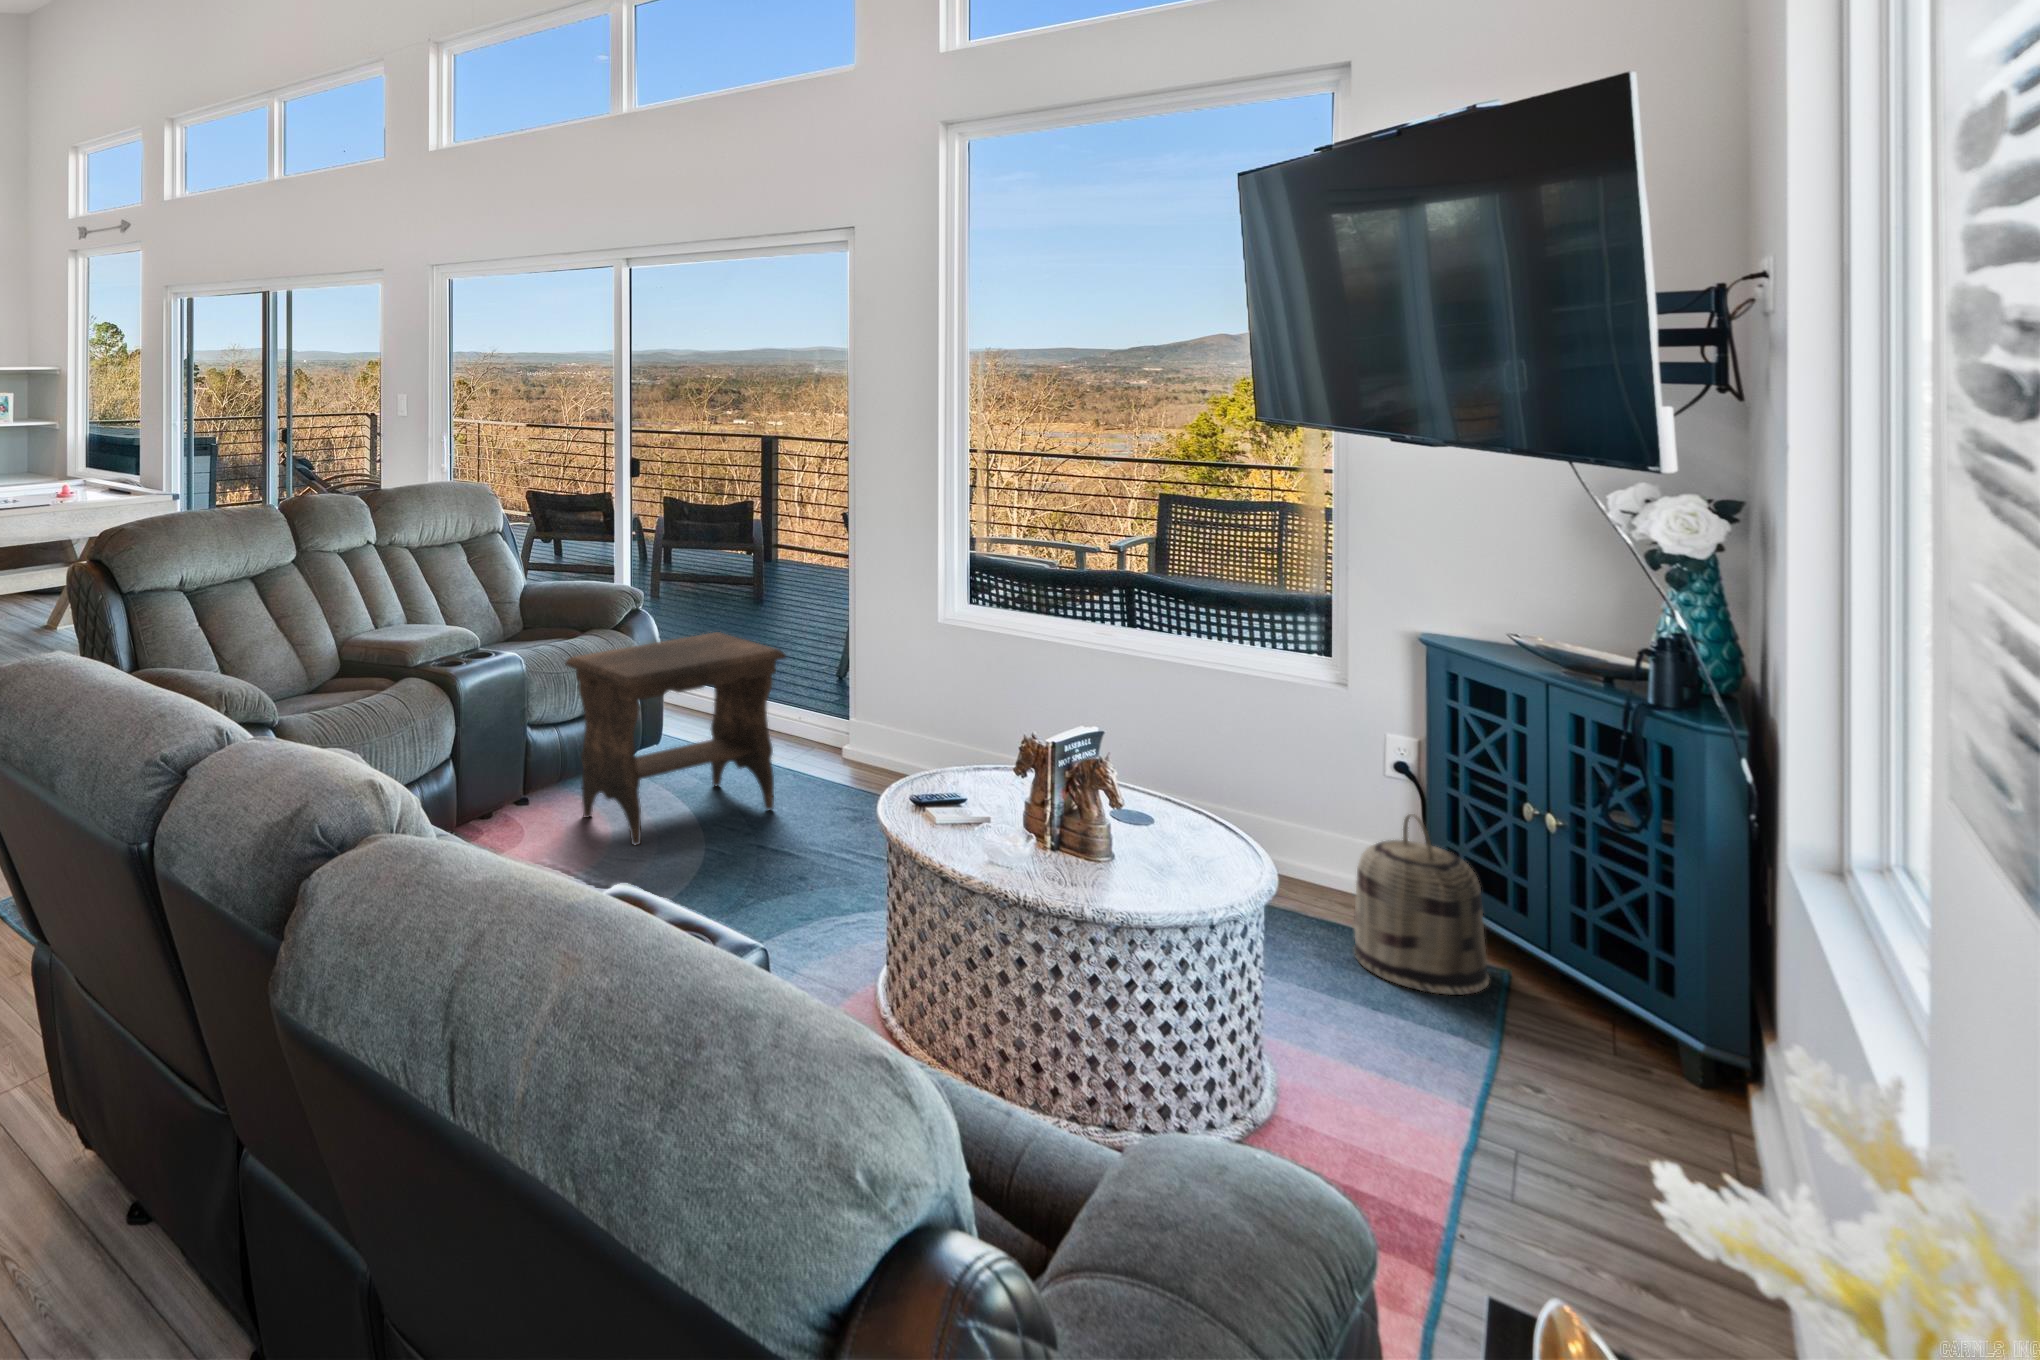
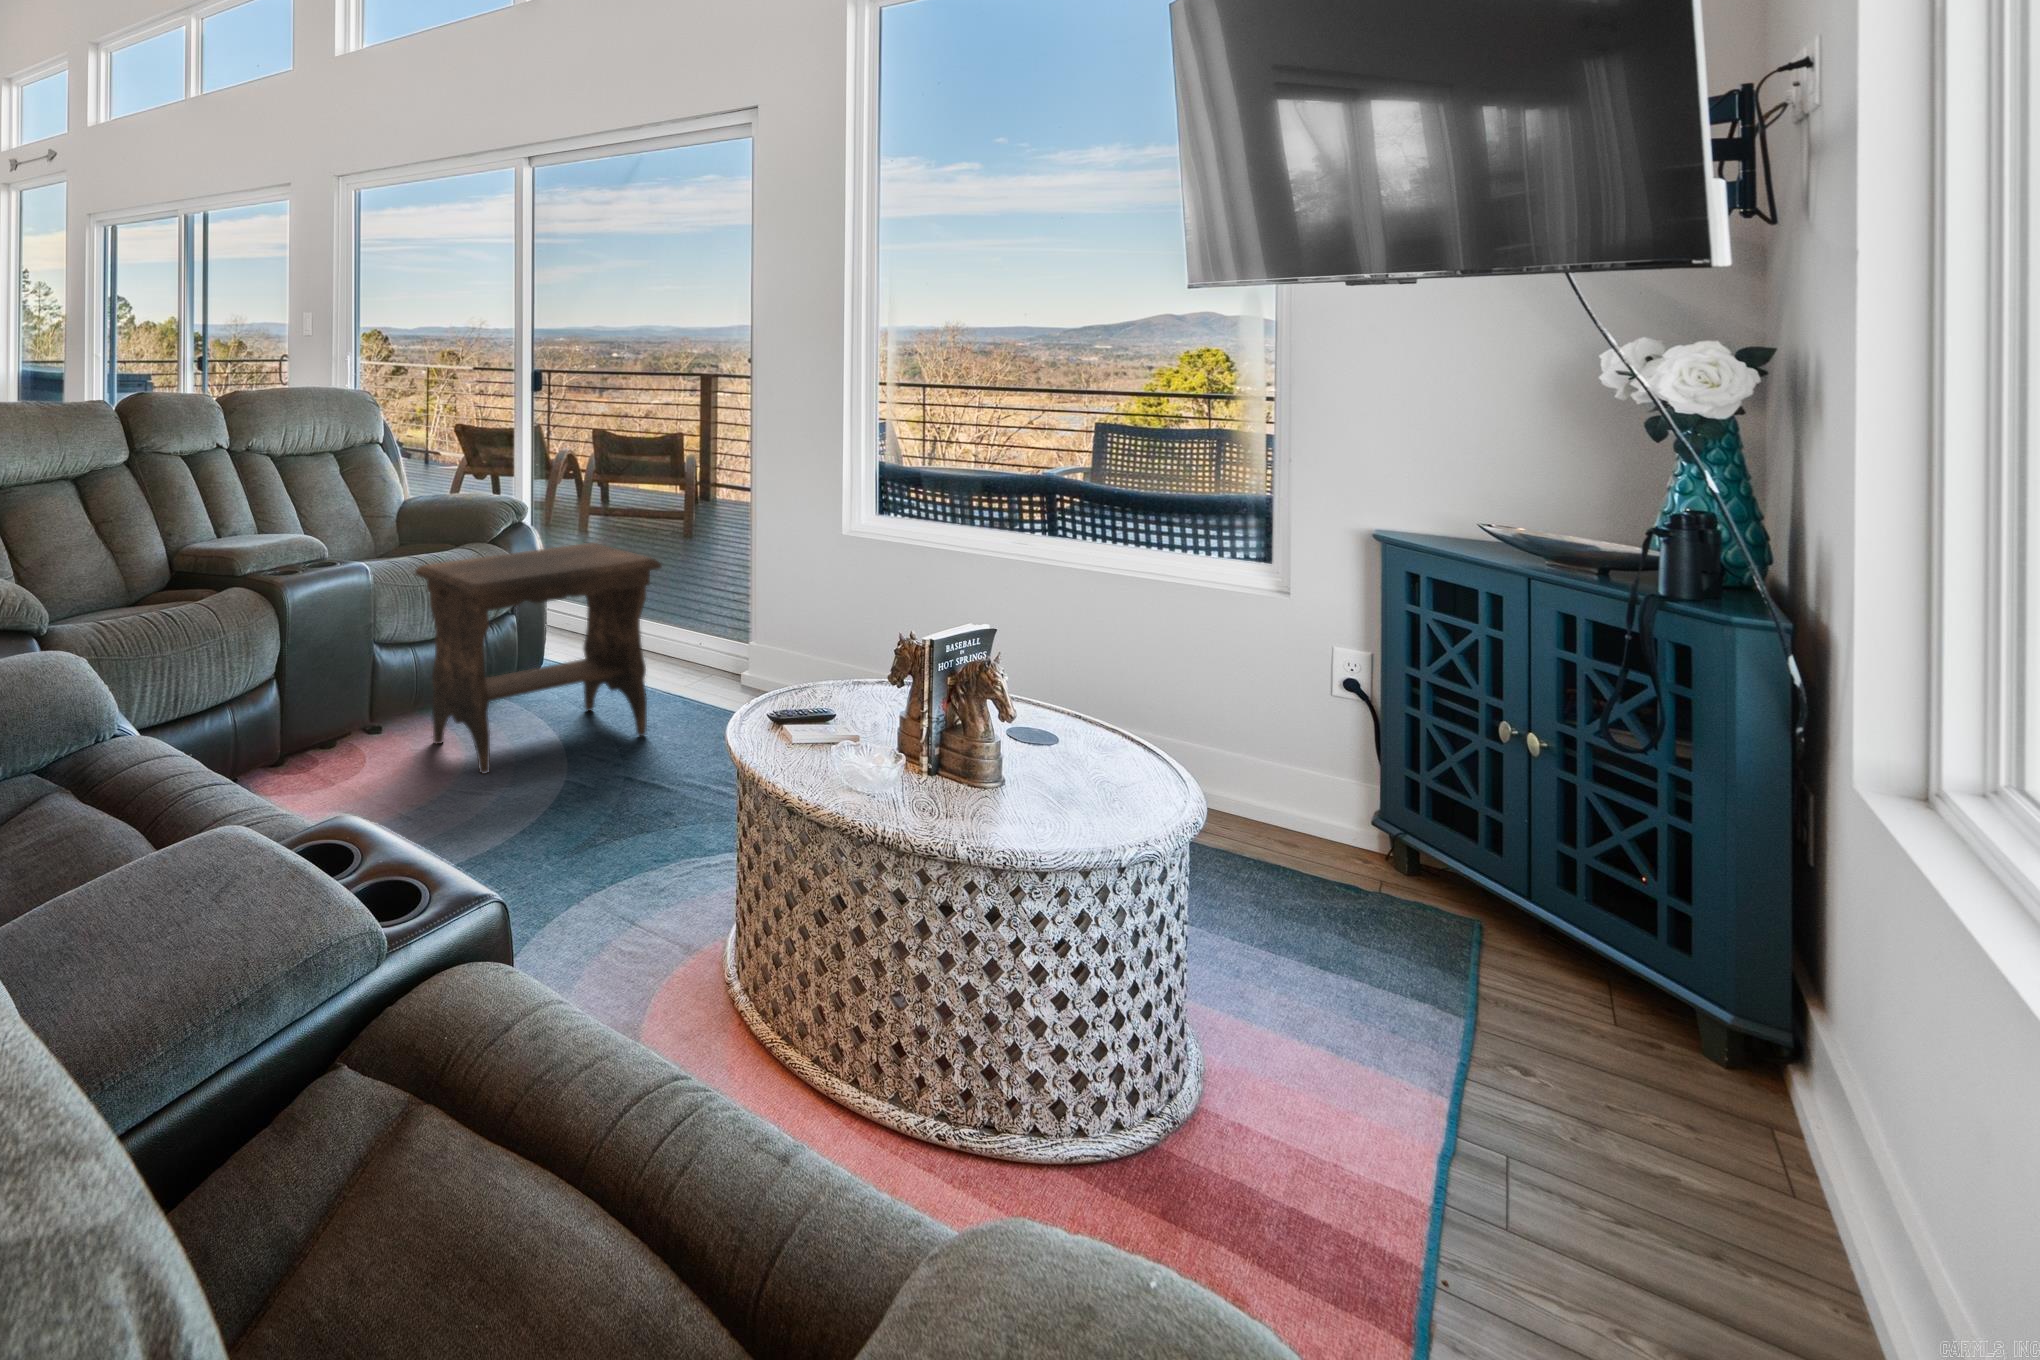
basket: present [1354,814,1489,995] -> none [1290,735,1452,949]

